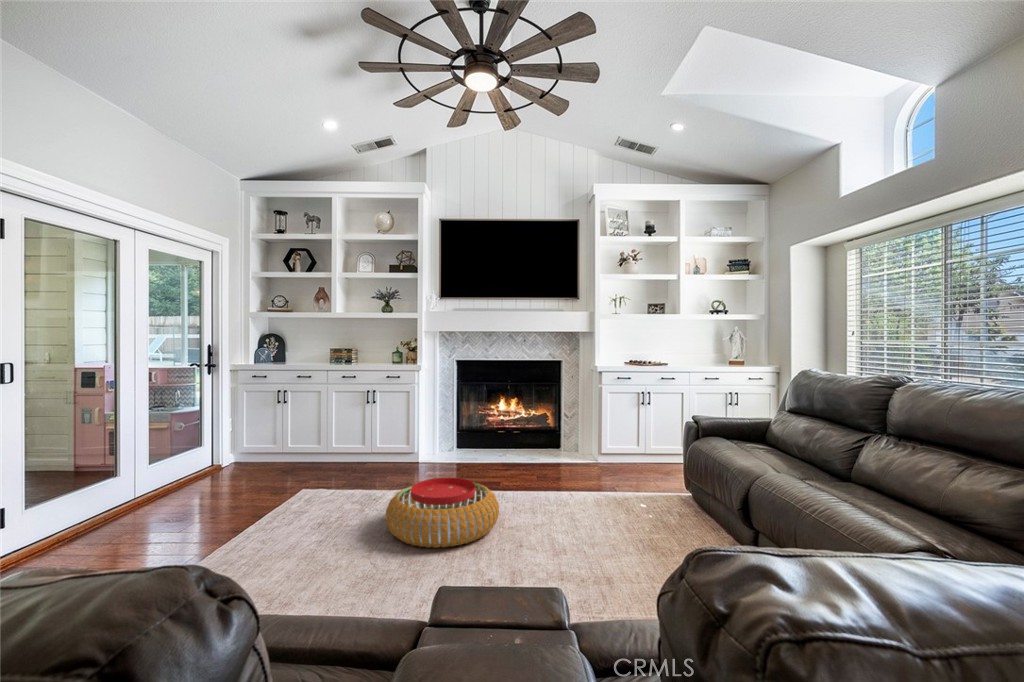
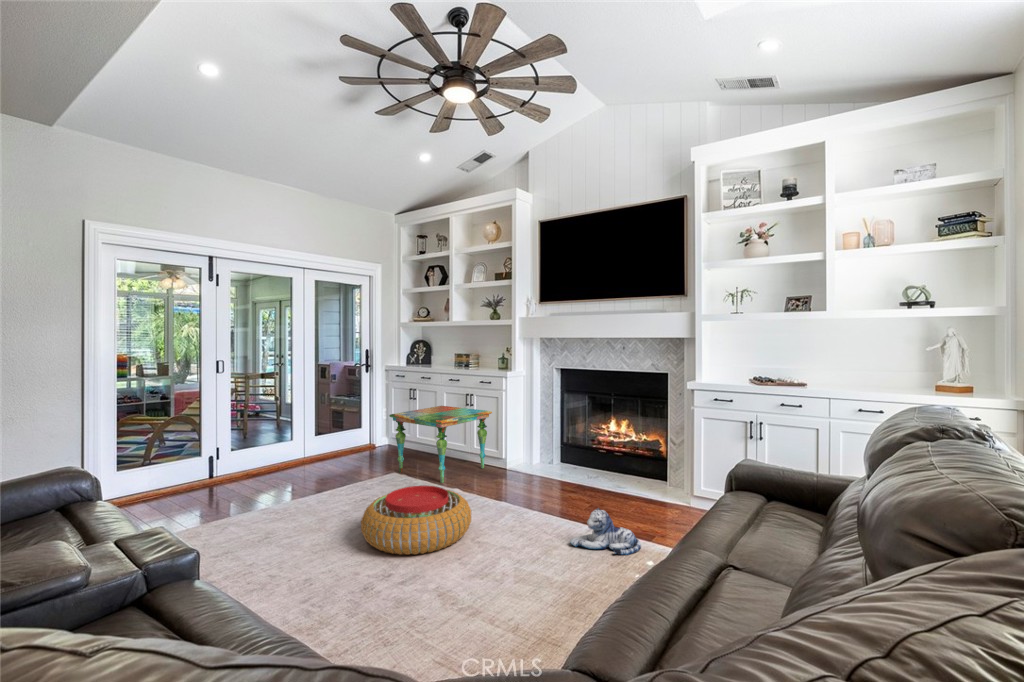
side table: none [298,406,405,486] -> present [389,406,492,483]
plush toy: none [574,467,621,502] -> present [570,508,641,555]

